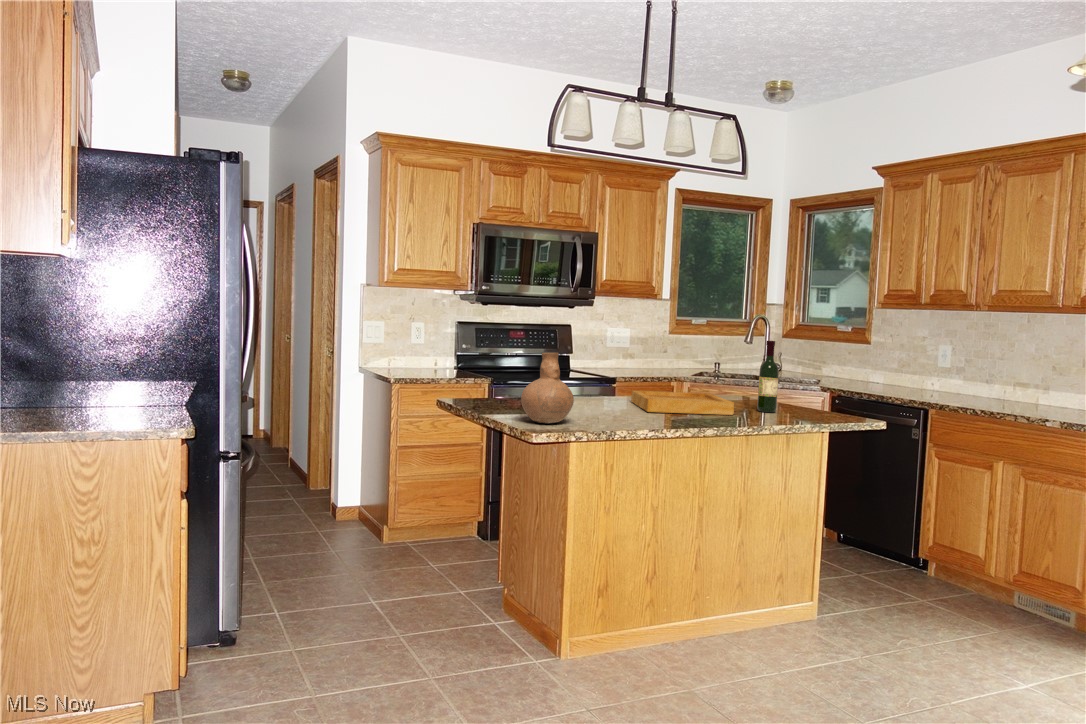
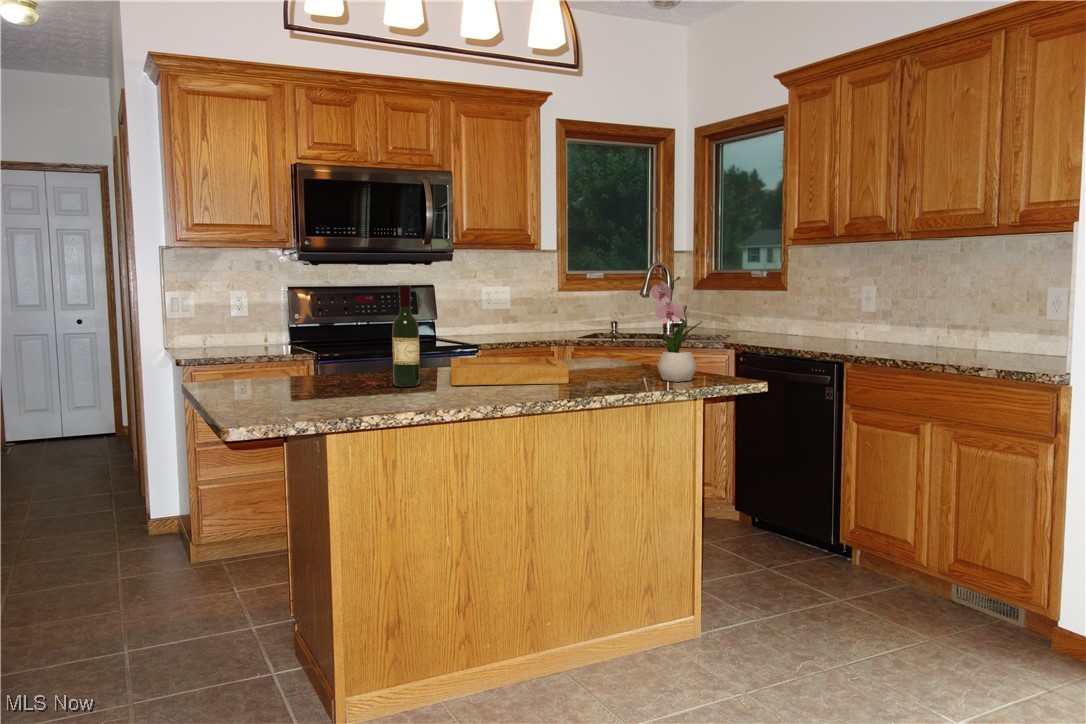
flower arrangement: none [797,331,836,418] -> present [651,267,702,382]
wine bottle: present [757,341,779,412] -> present [392,285,420,387]
vase: present [521,353,574,423] -> none [236,308,315,410]

